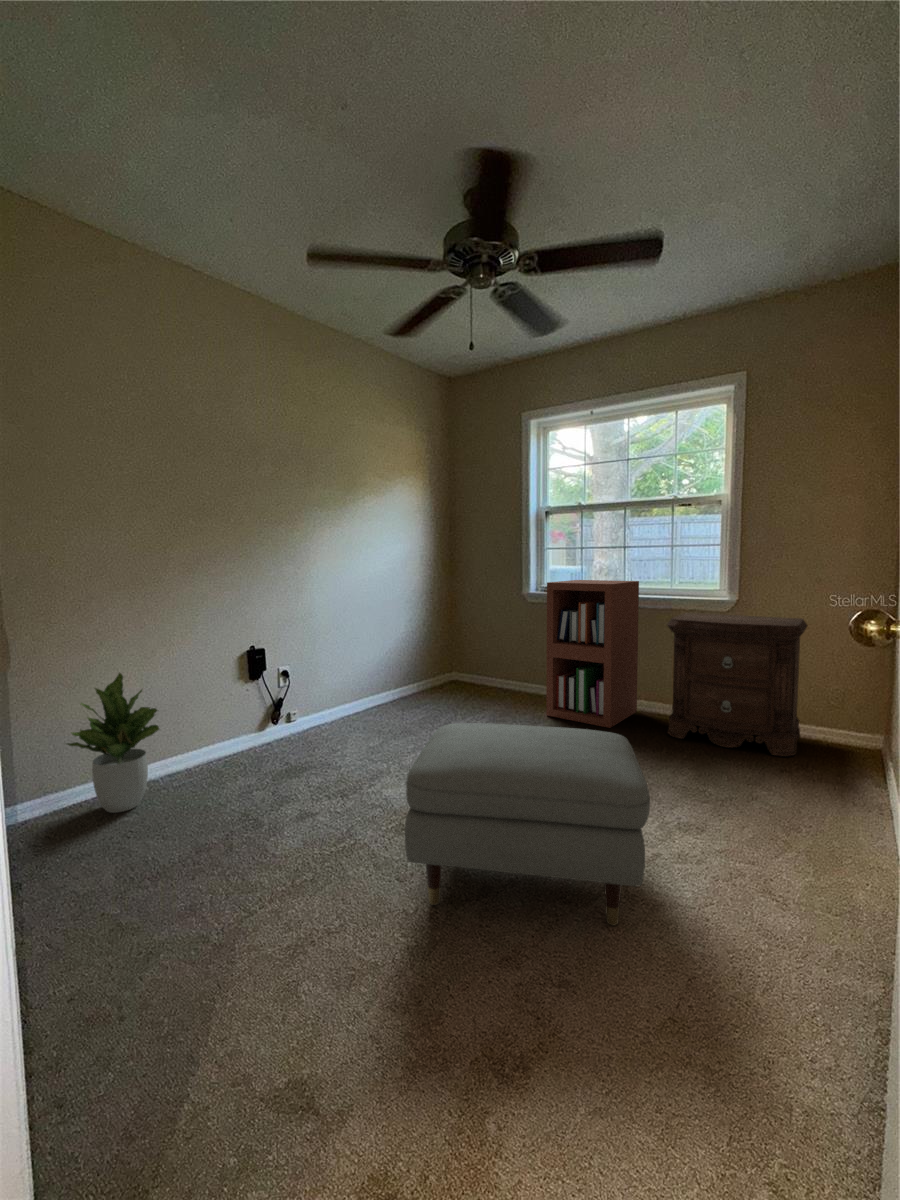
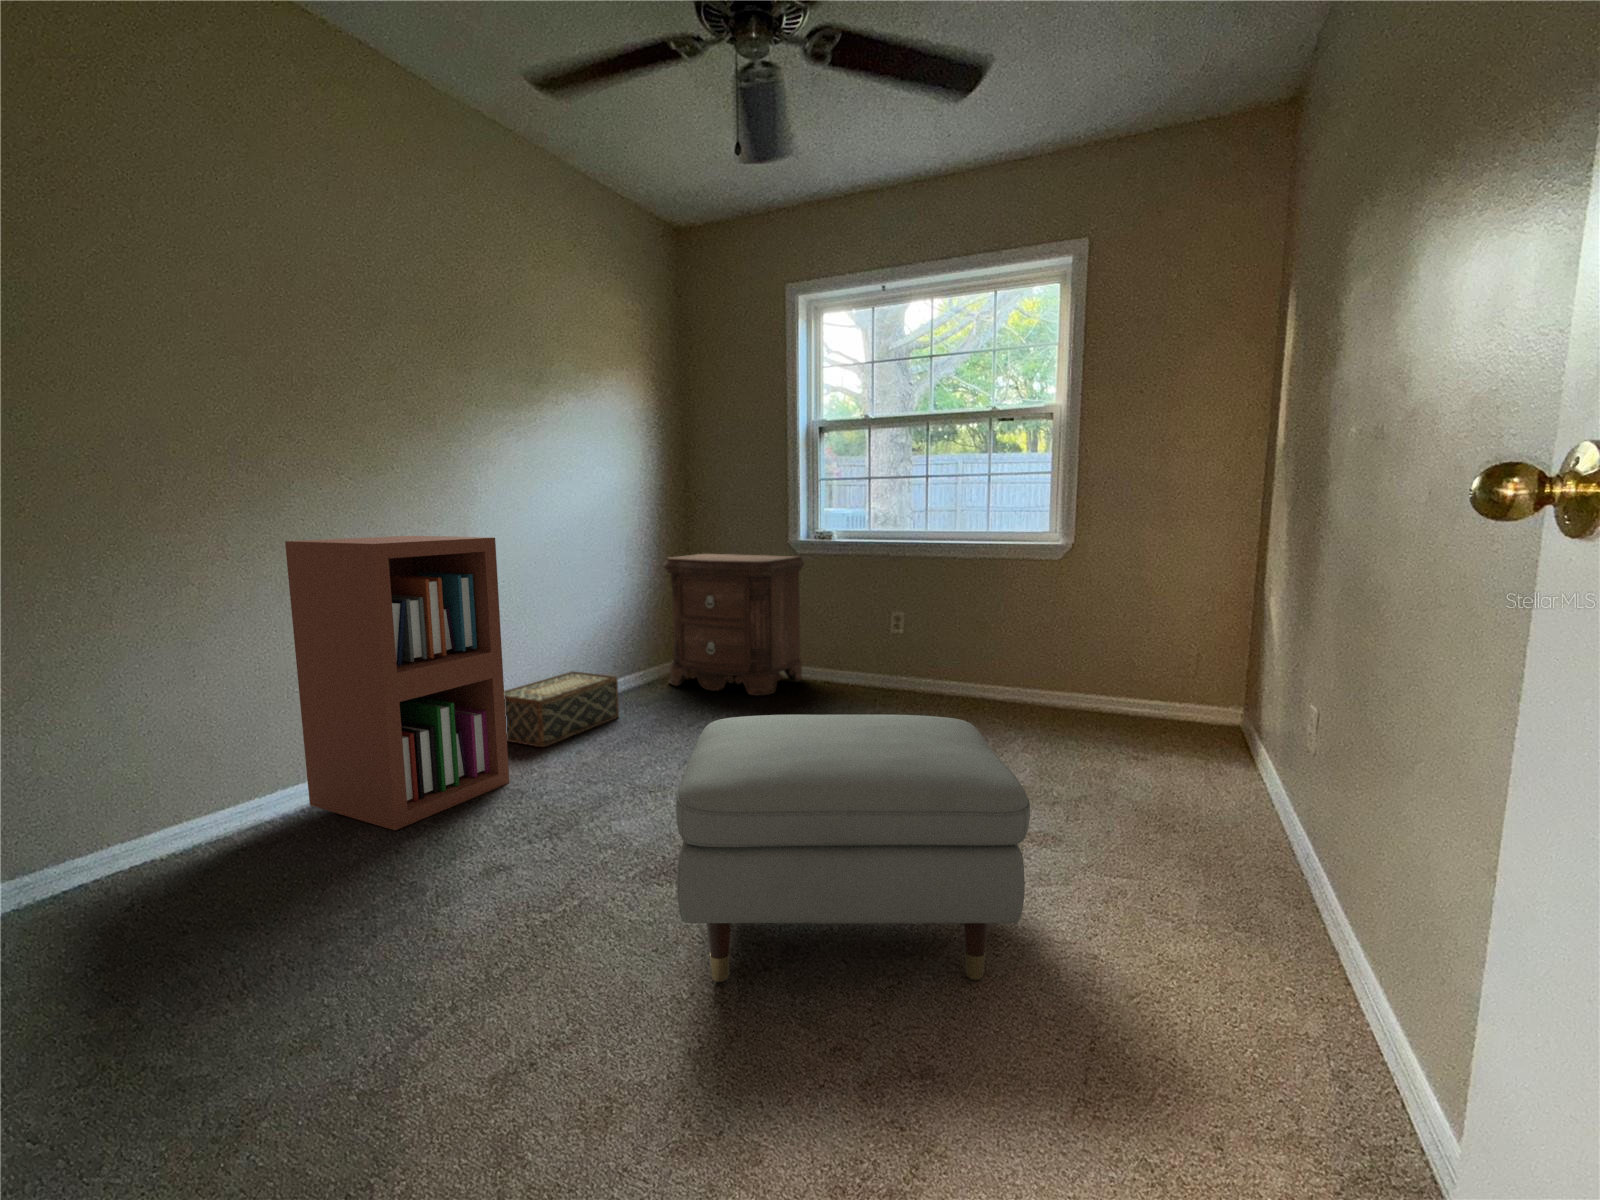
bookshelf: present [546,580,639,728] -> present [285,536,509,830]
nightstand: present [667,613,807,757] -> present [663,554,804,696]
potted plant: present [68,673,159,813] -> none [50,663,238,895]
woven basket: none [316,682,399,734] -> present [504,671,619,747]

